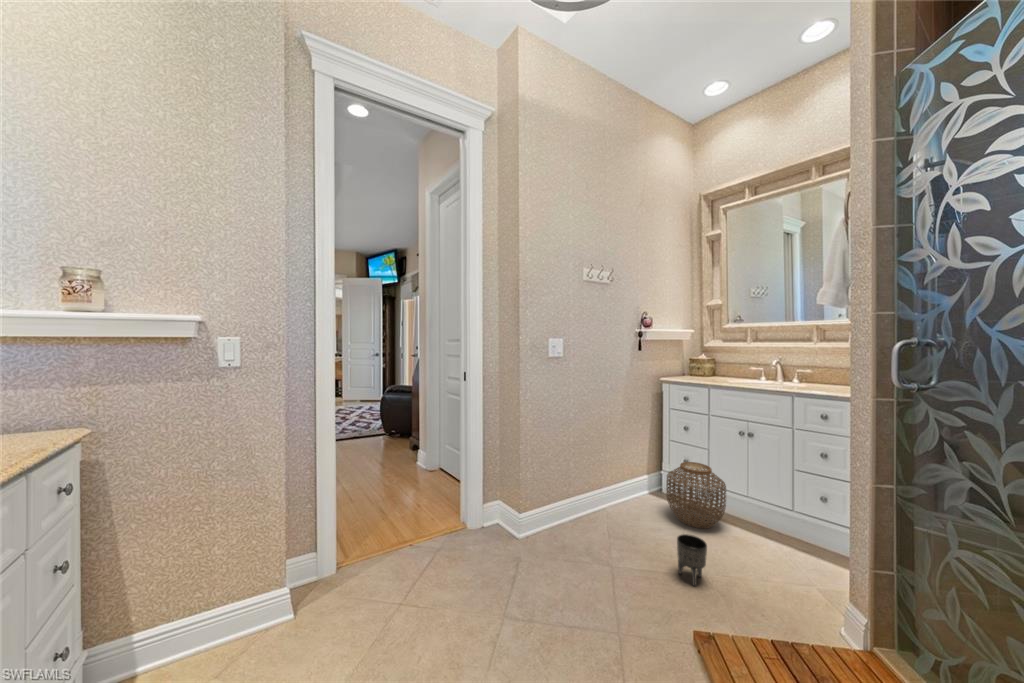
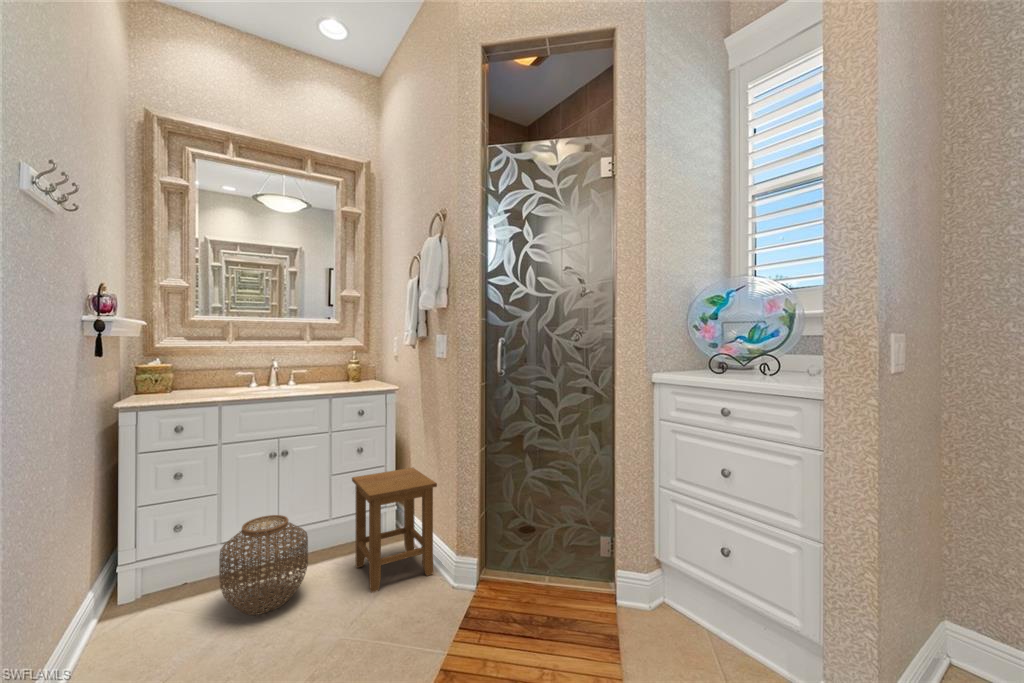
stool: none [749,467,858,603] -> present [352,468,437,593]
planter: present [677,534,707,586] -> none [357,590,393,656]

